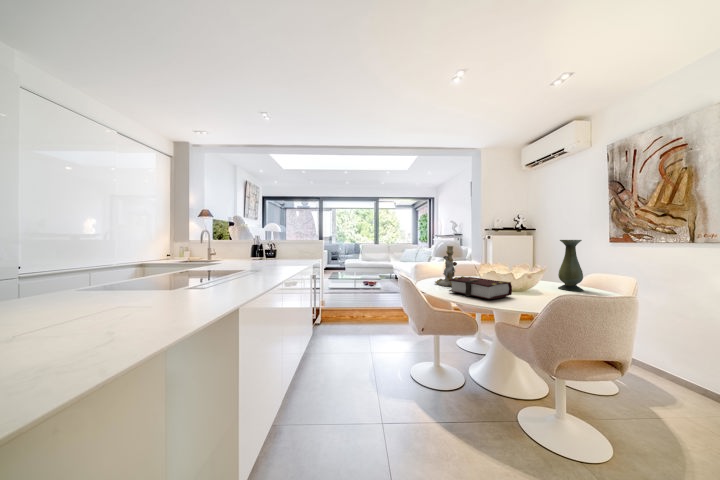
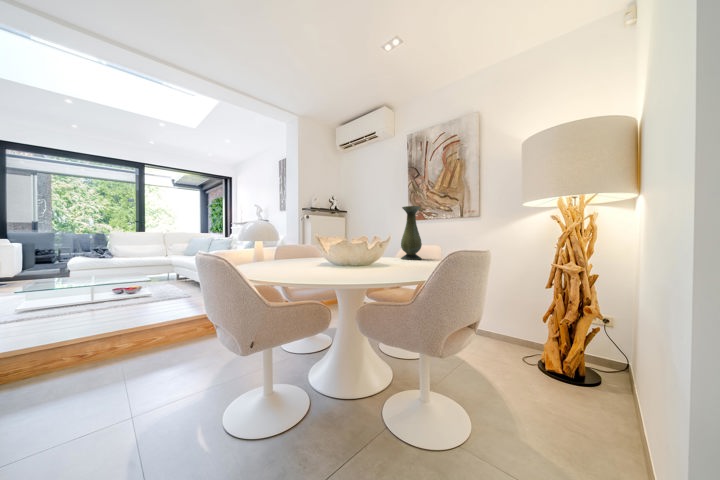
candlestick: present [435,246,457,287] -> none [270,206,311,268]
book: present [449,276,512,299] -> none [308,248,388,275]

